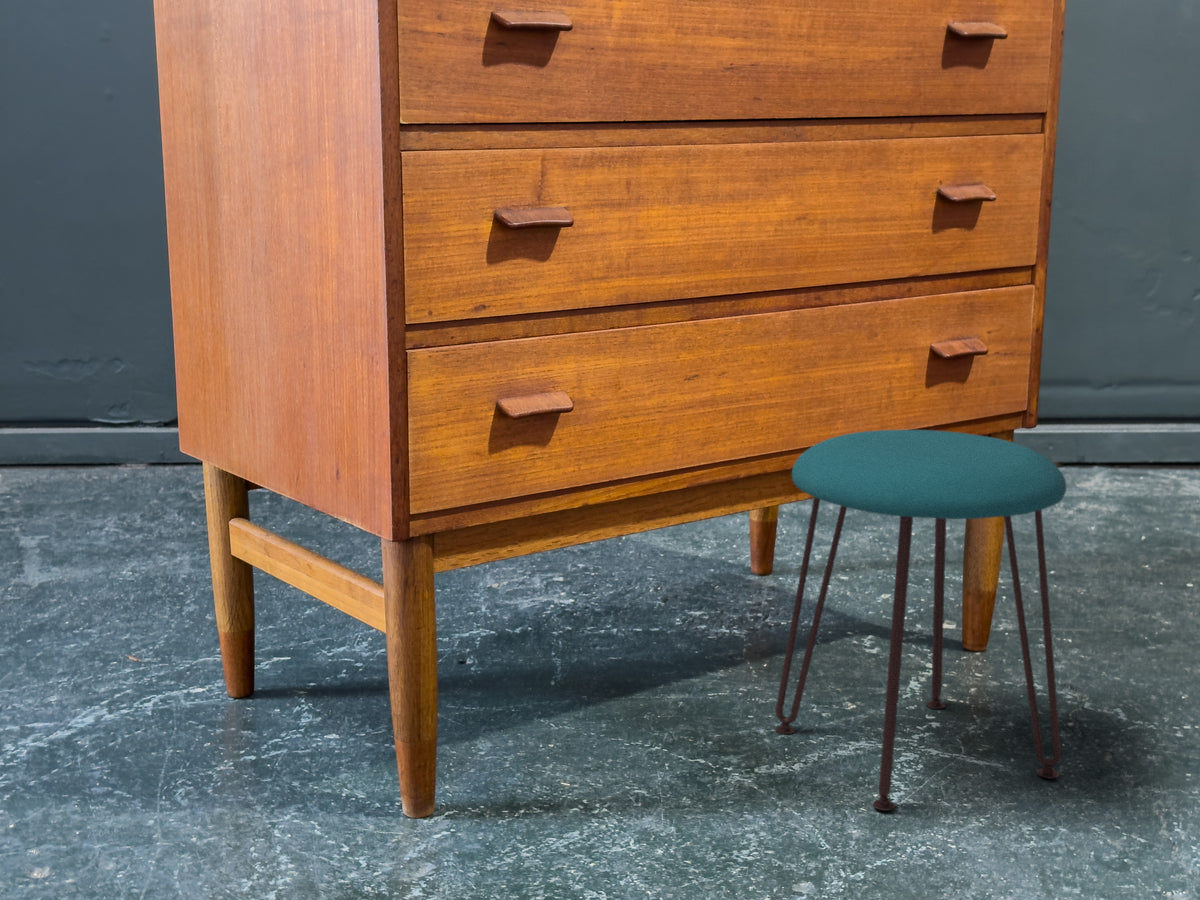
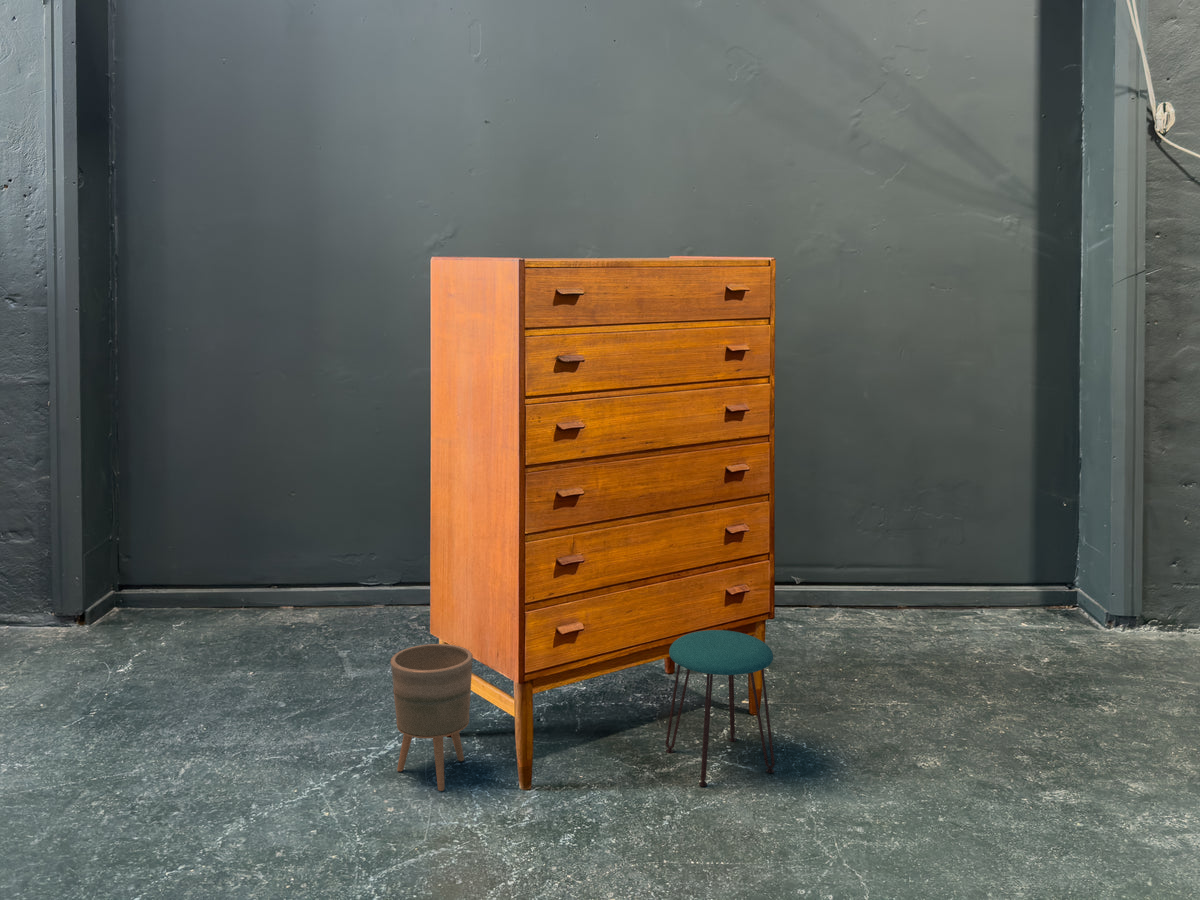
planter: none [52,456,278,824] -> present [390,644,473,791]

